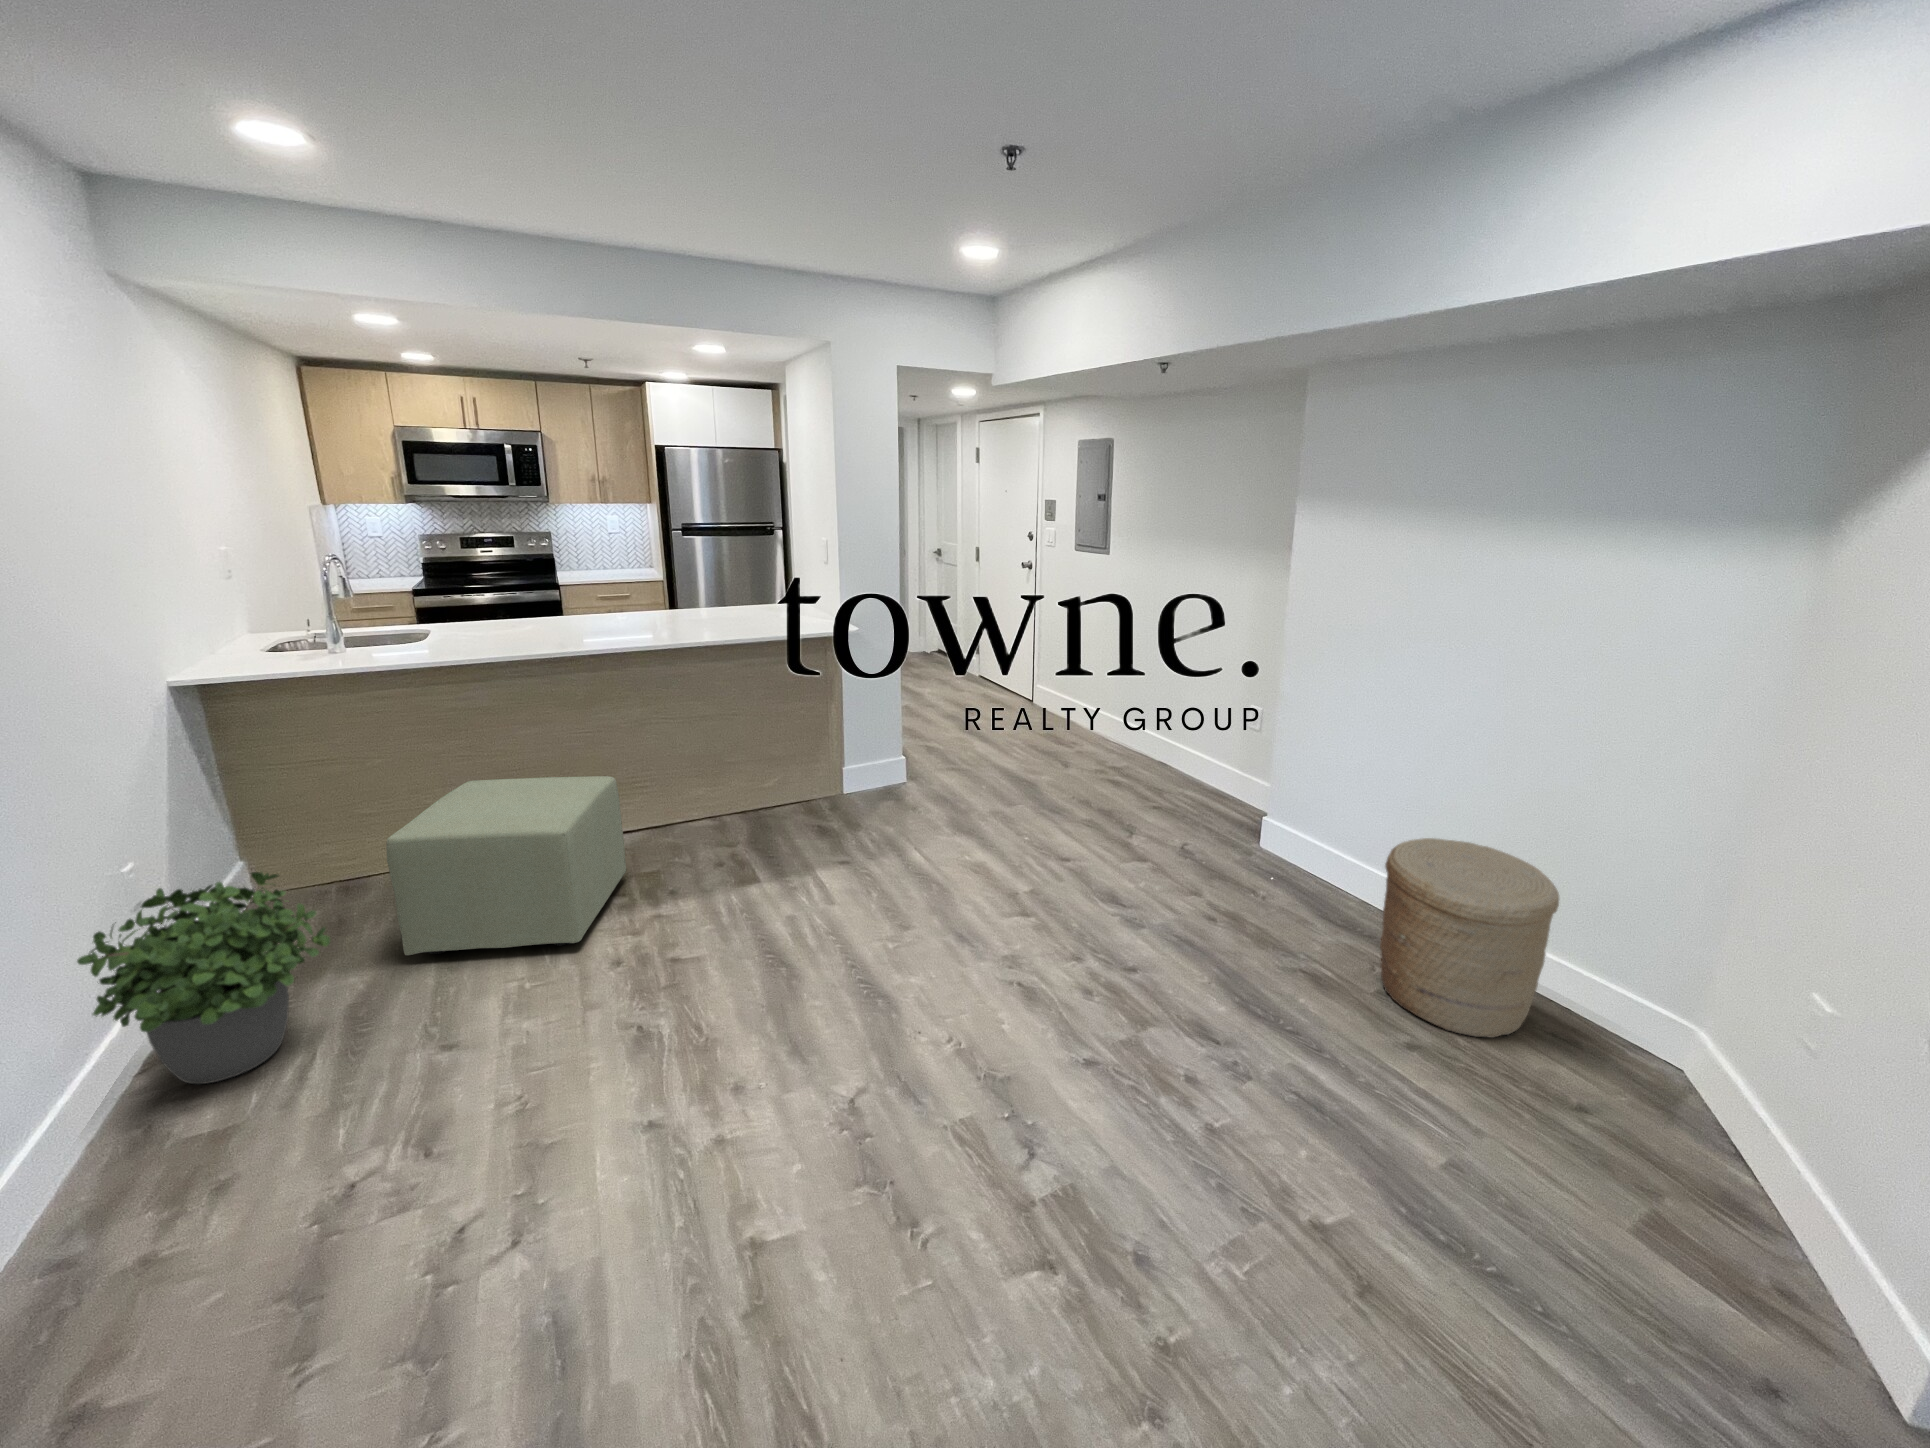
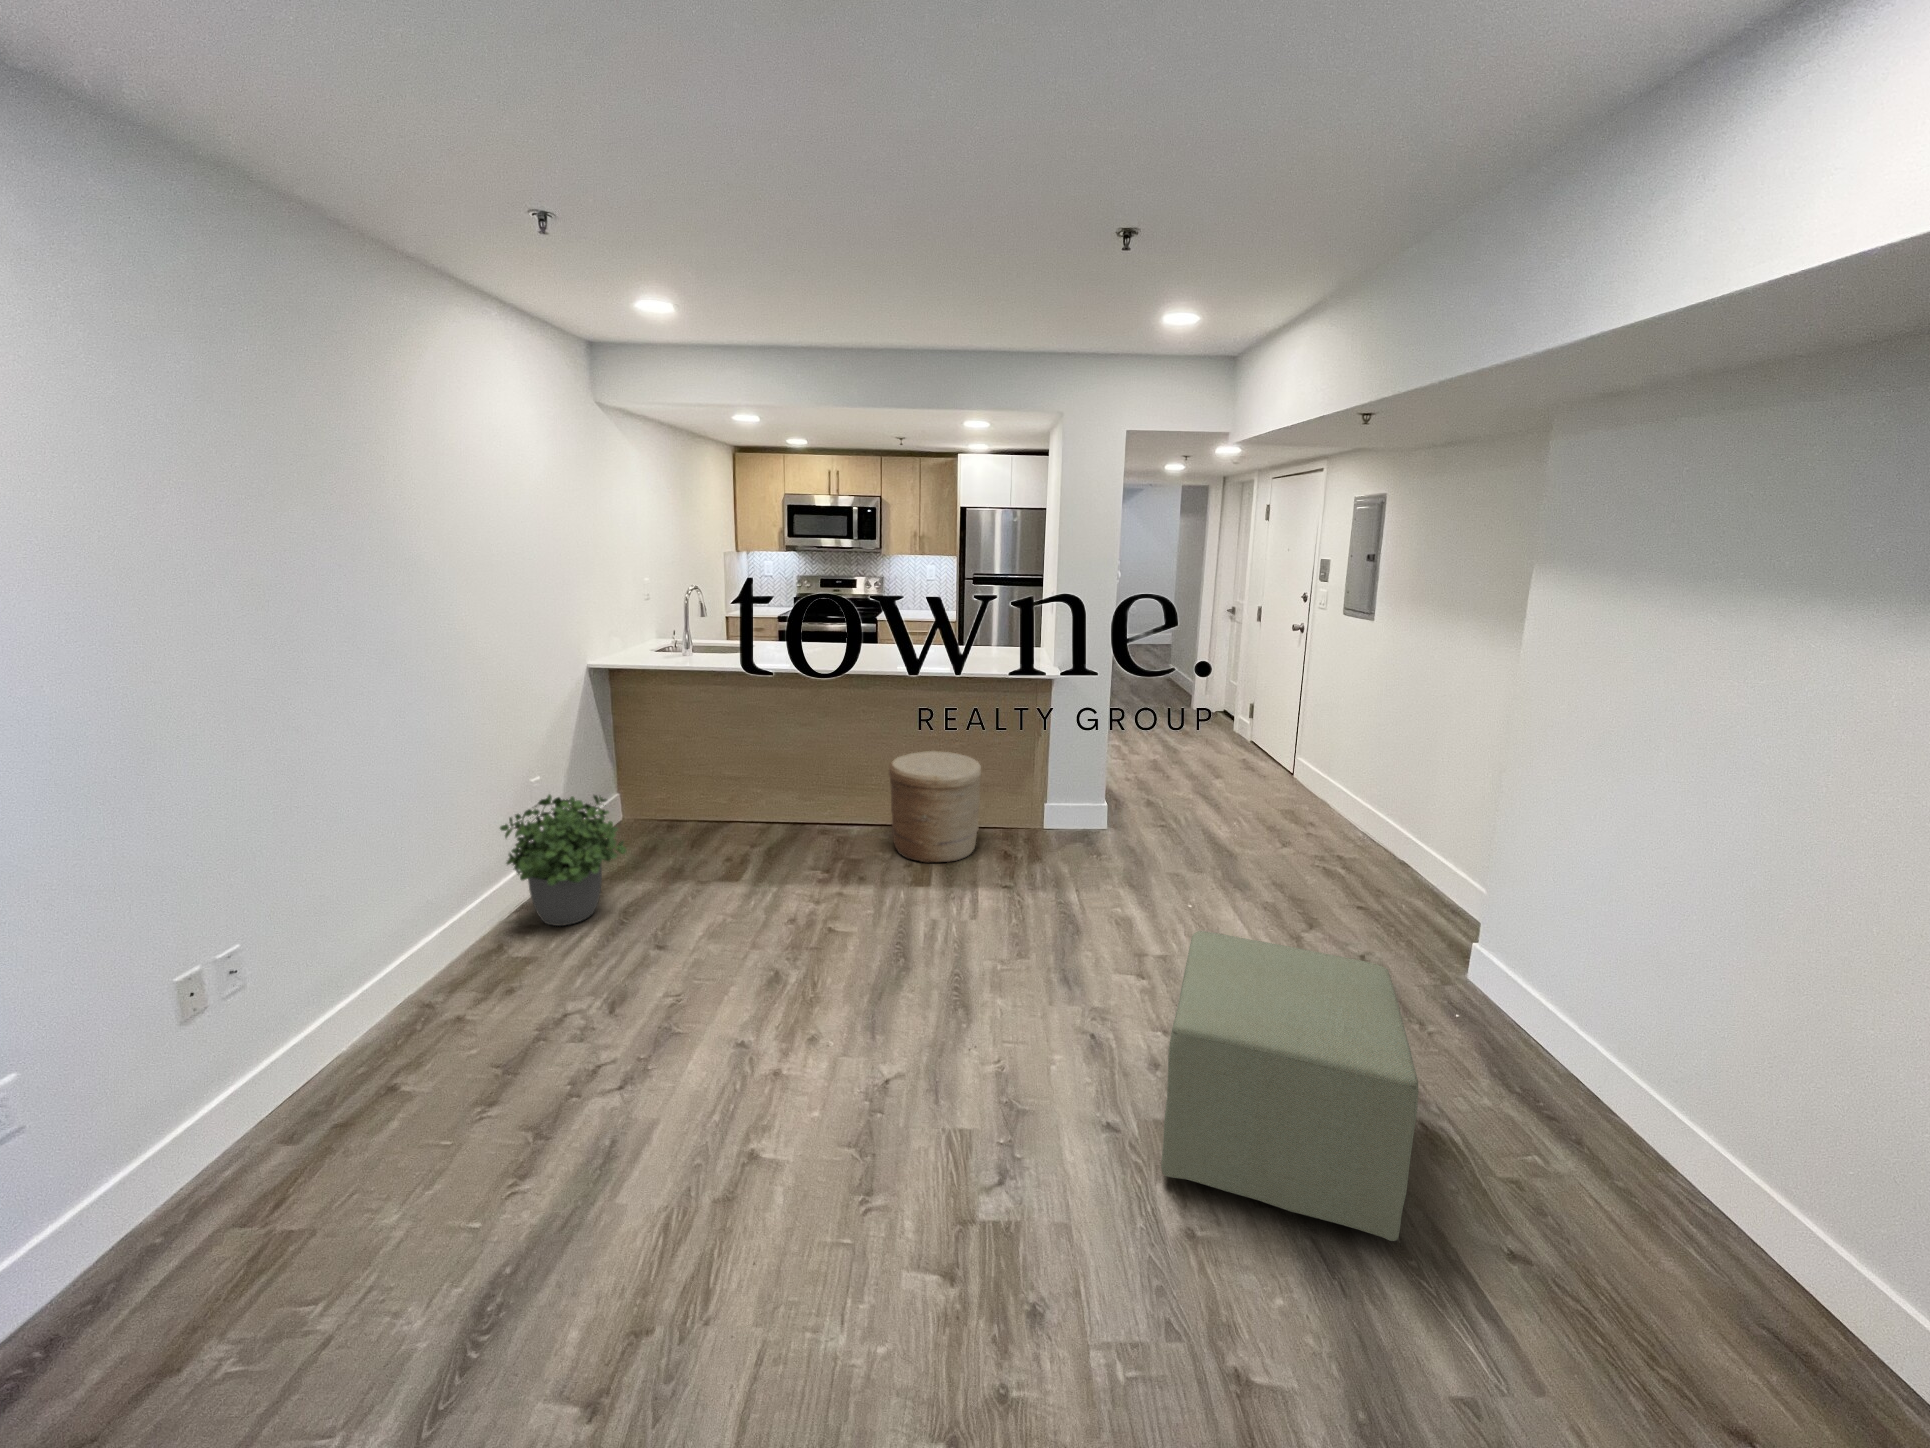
ottoman: present [386,776,626,955] -> present [1161,931,1418,1241]
woven basket: present [1380,838,1559,1038] -> present [889,751,982,863]

